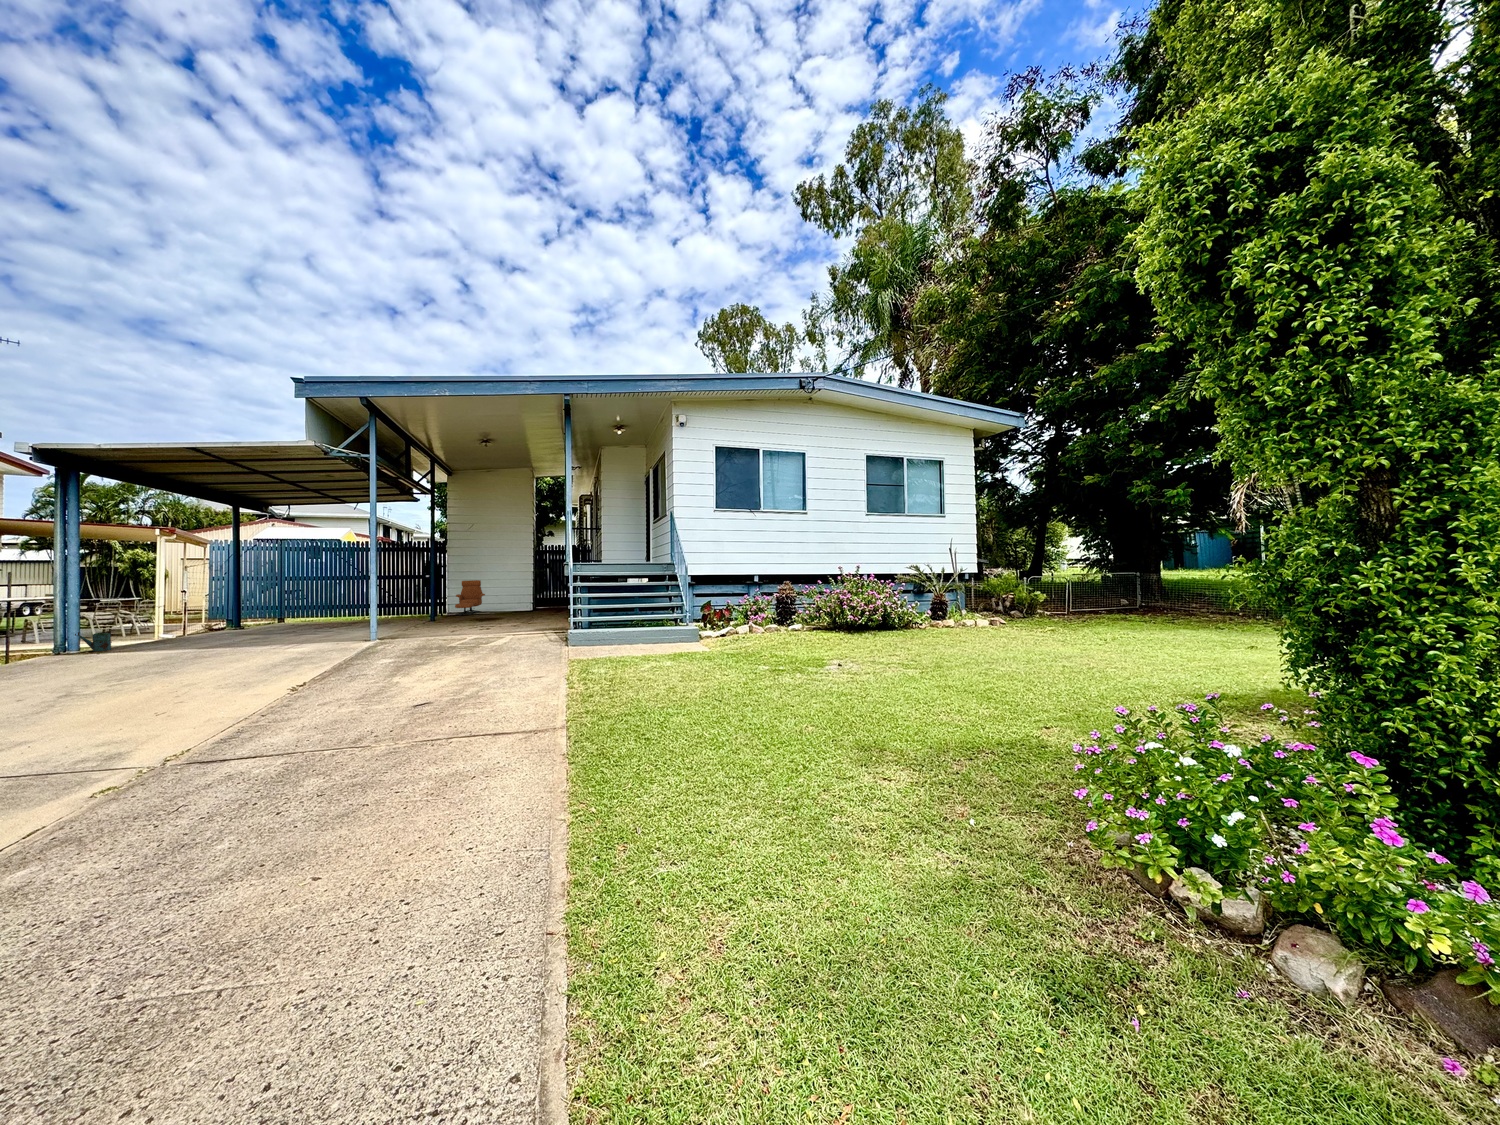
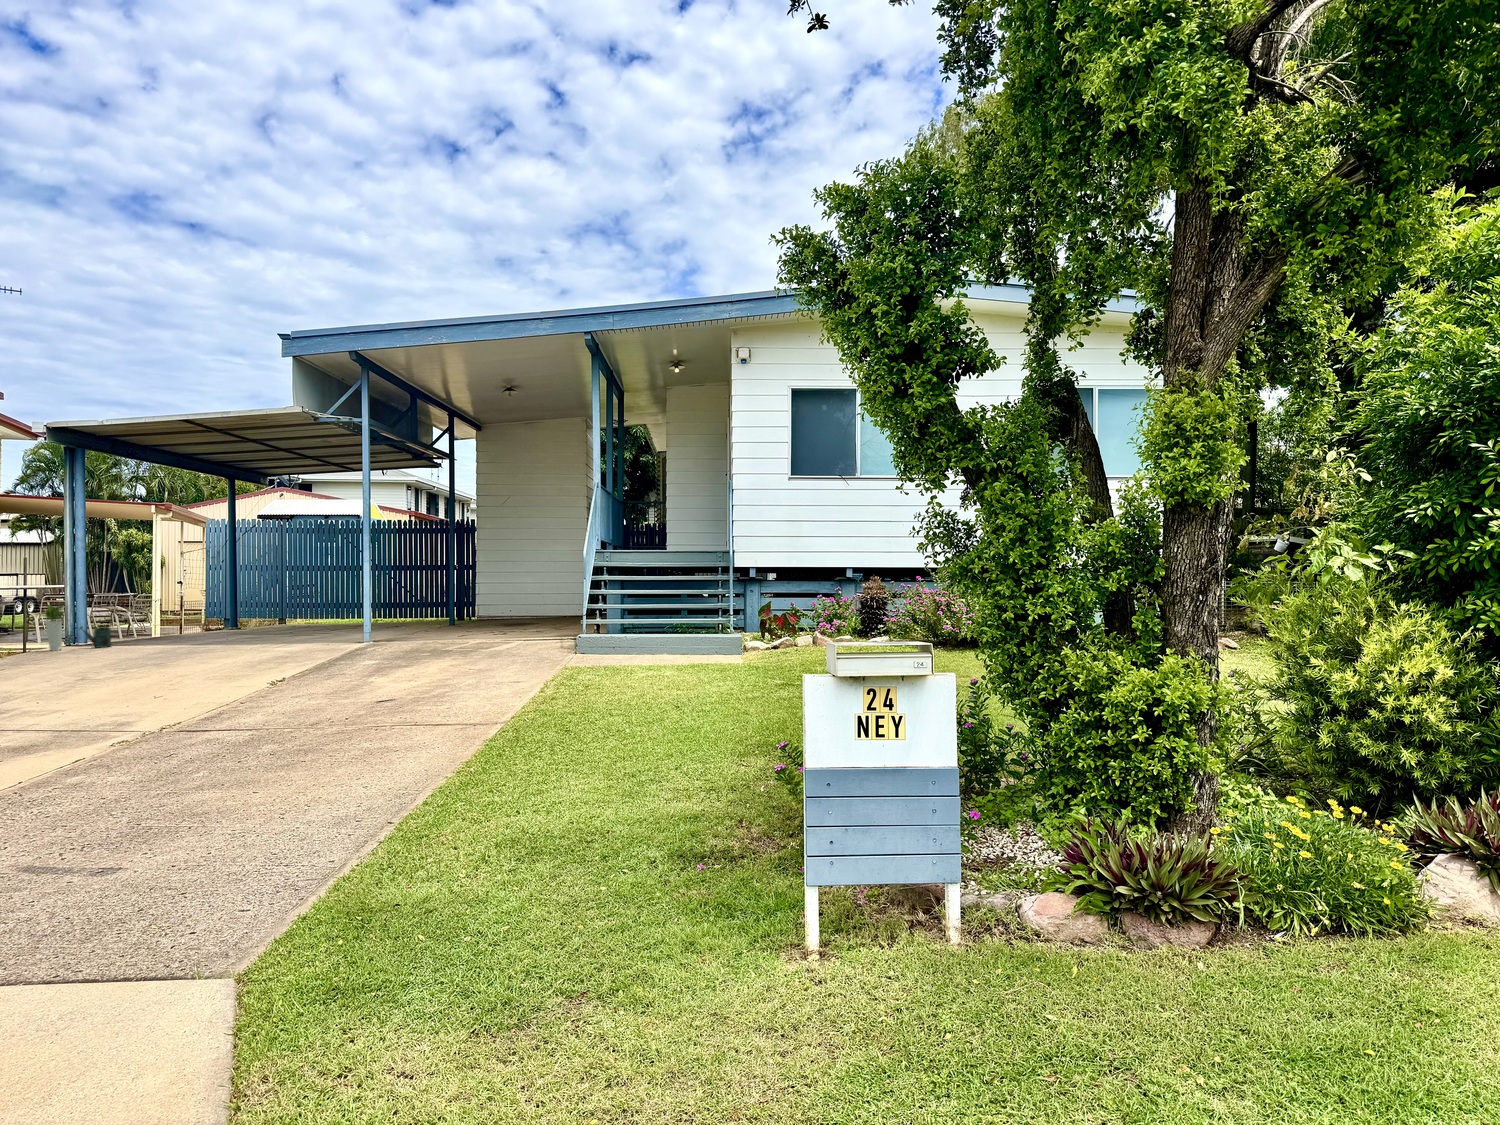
lounge chair: present [455,580,485,615] -> none [481,574,521,621]
planter: none [31,613,62,656] -> present [45,605,64,651]

